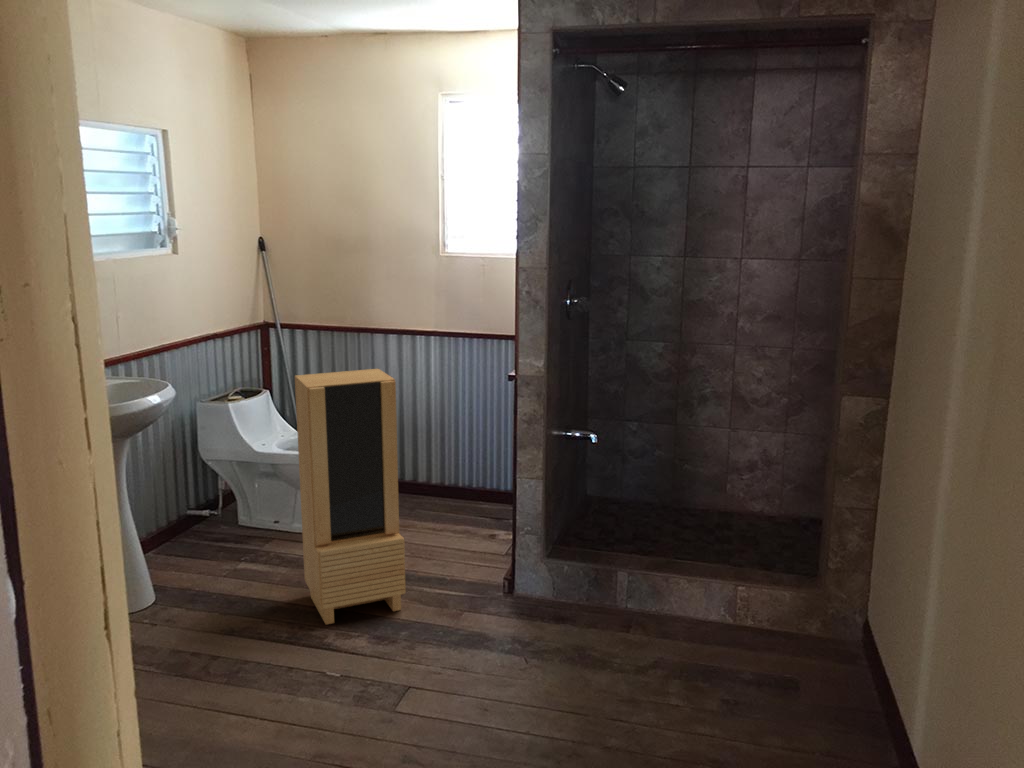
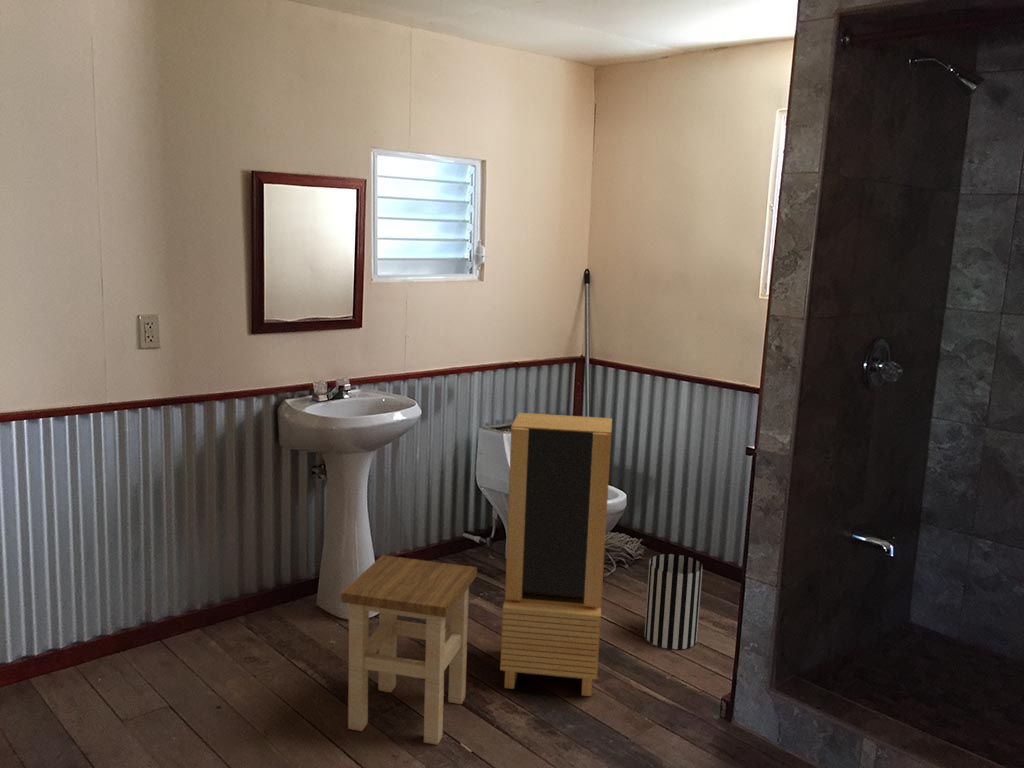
wastebasket: none [405,480,451,560] -> present [644,554,703,649]
stool: none [197,520,307,696] -> present [341,555,477,745]

